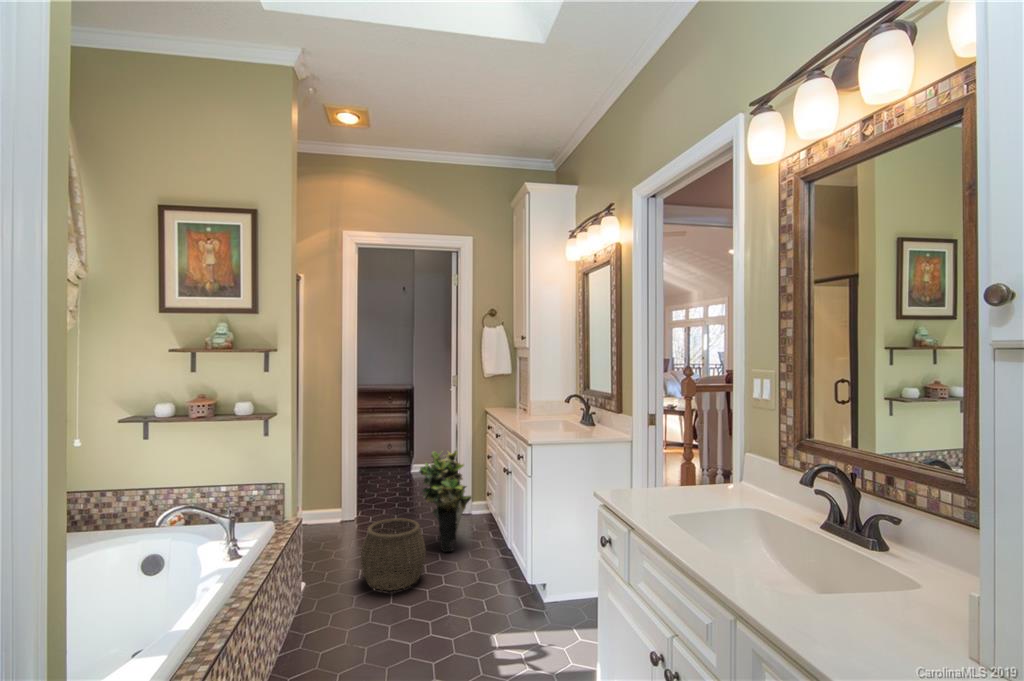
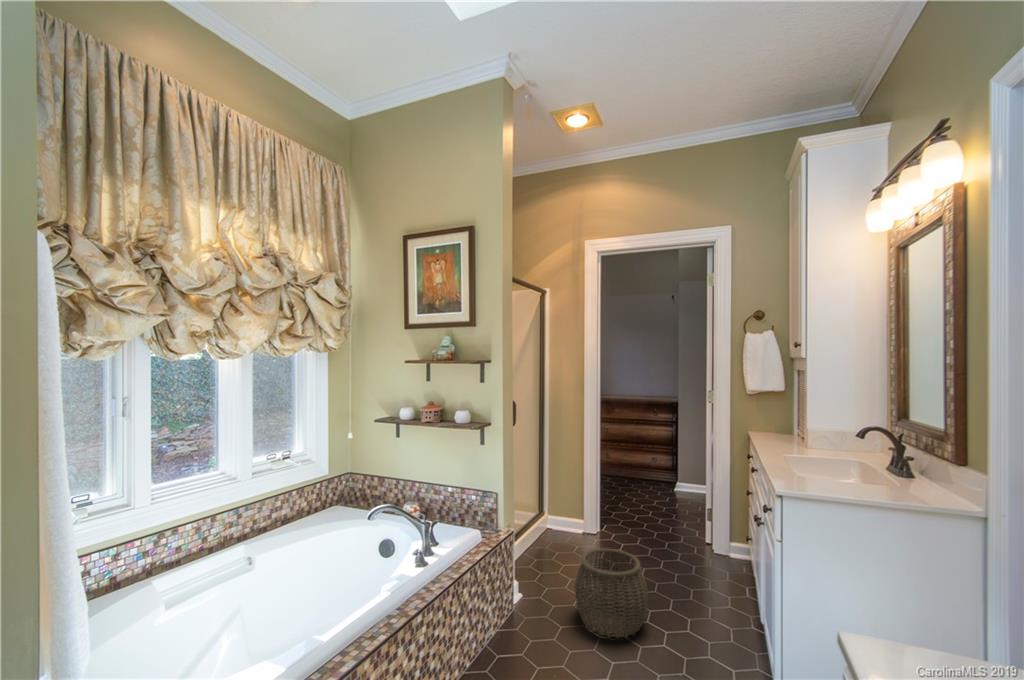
potted plant: present [419,451,472,552] -> none [653,477,720,604]

